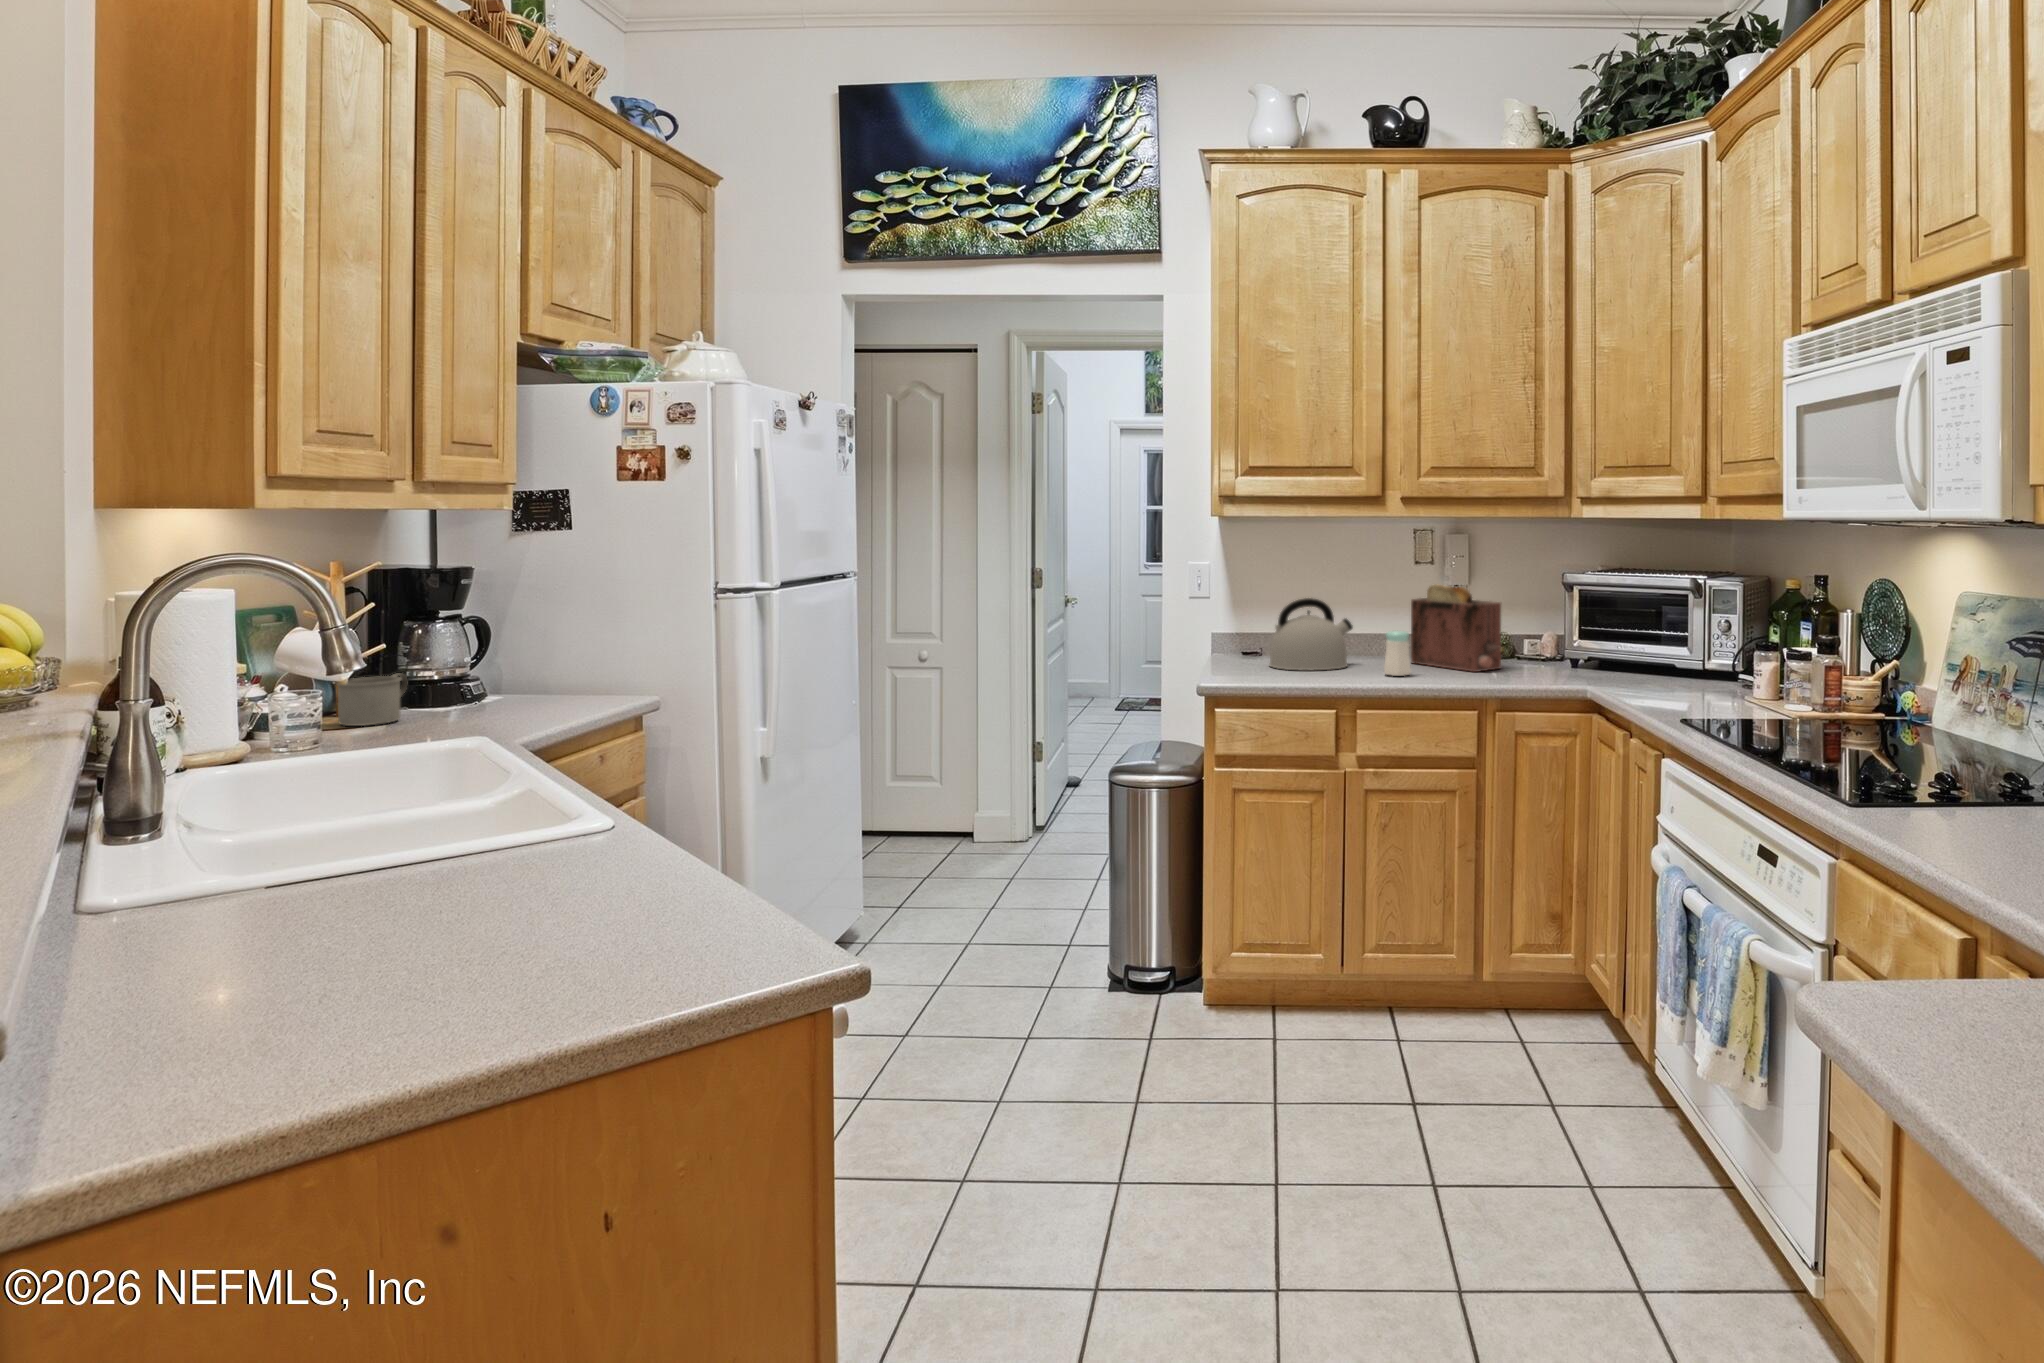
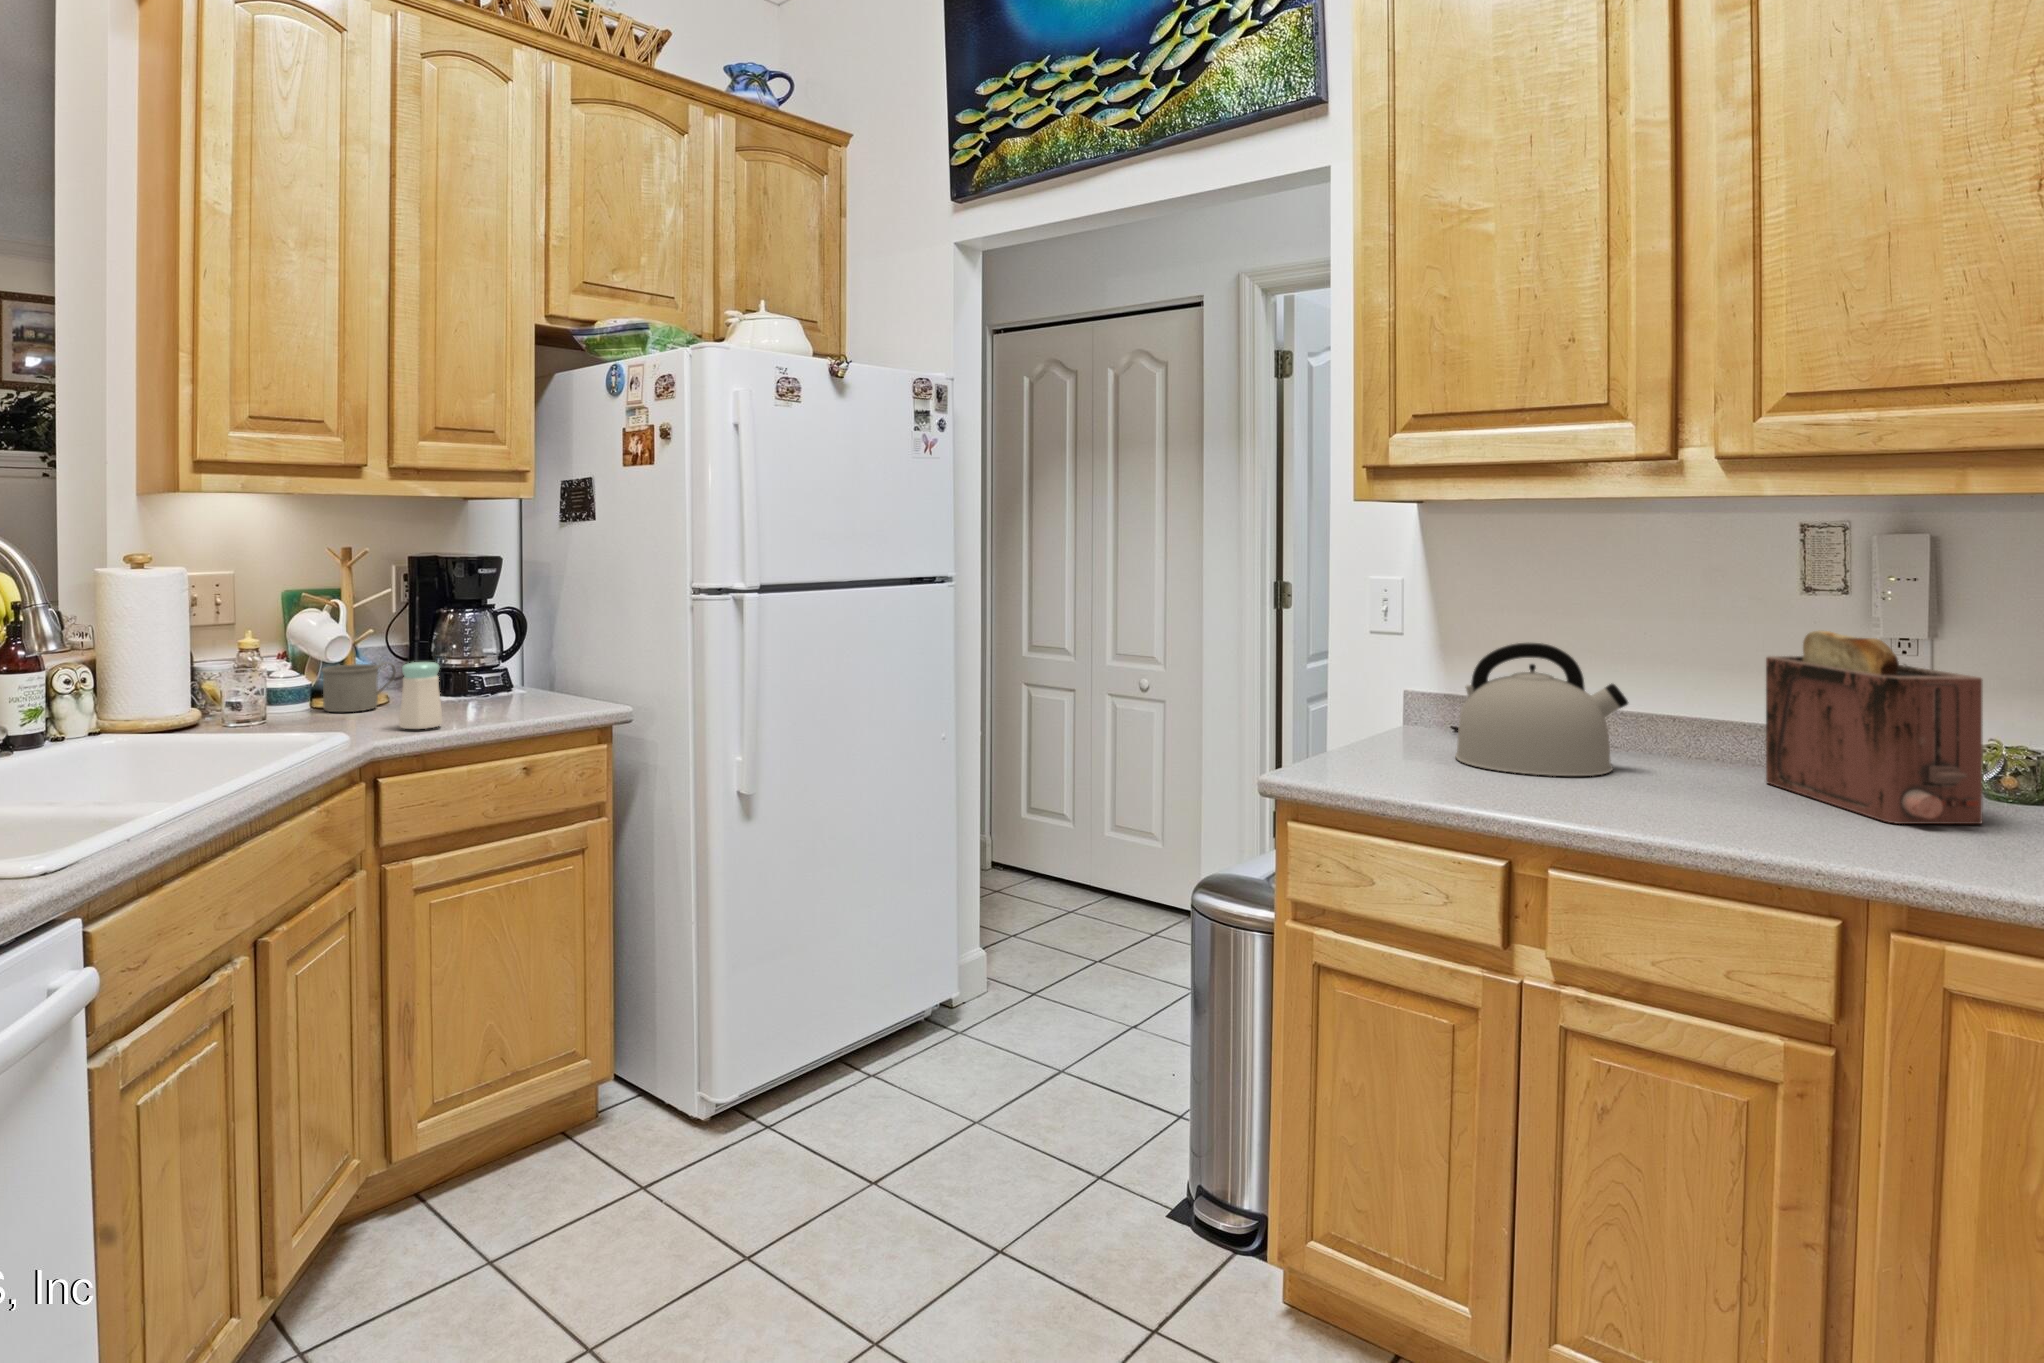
salt shaker: present [1384,630,1411,676] -> present [399,662,442,729]

